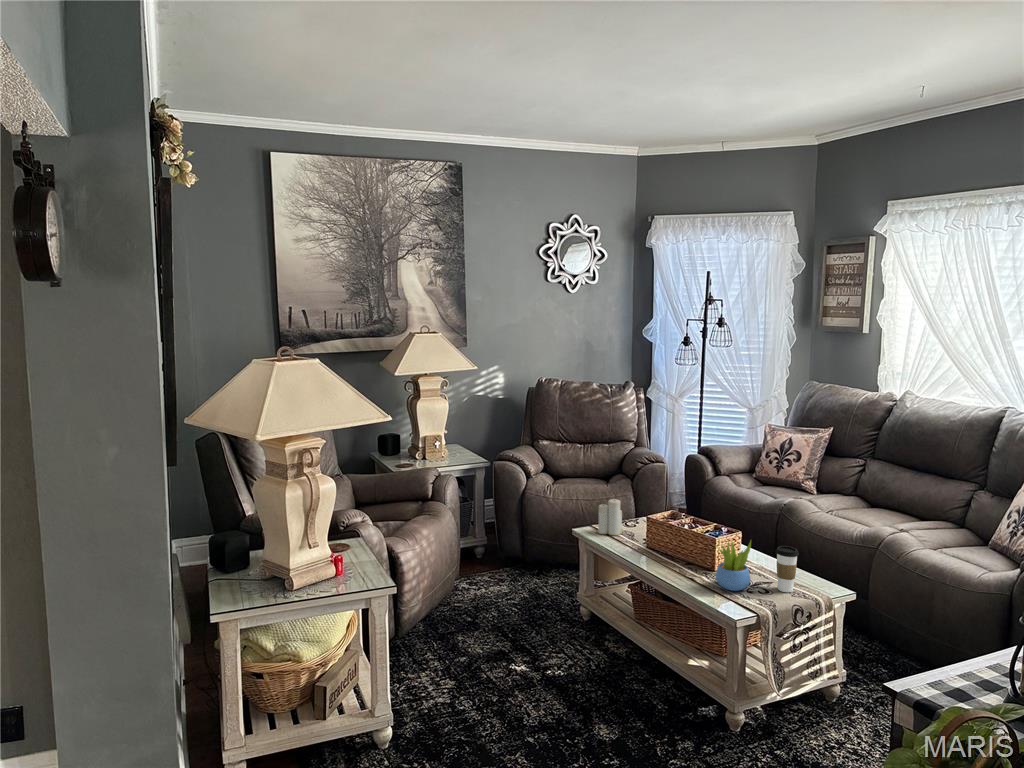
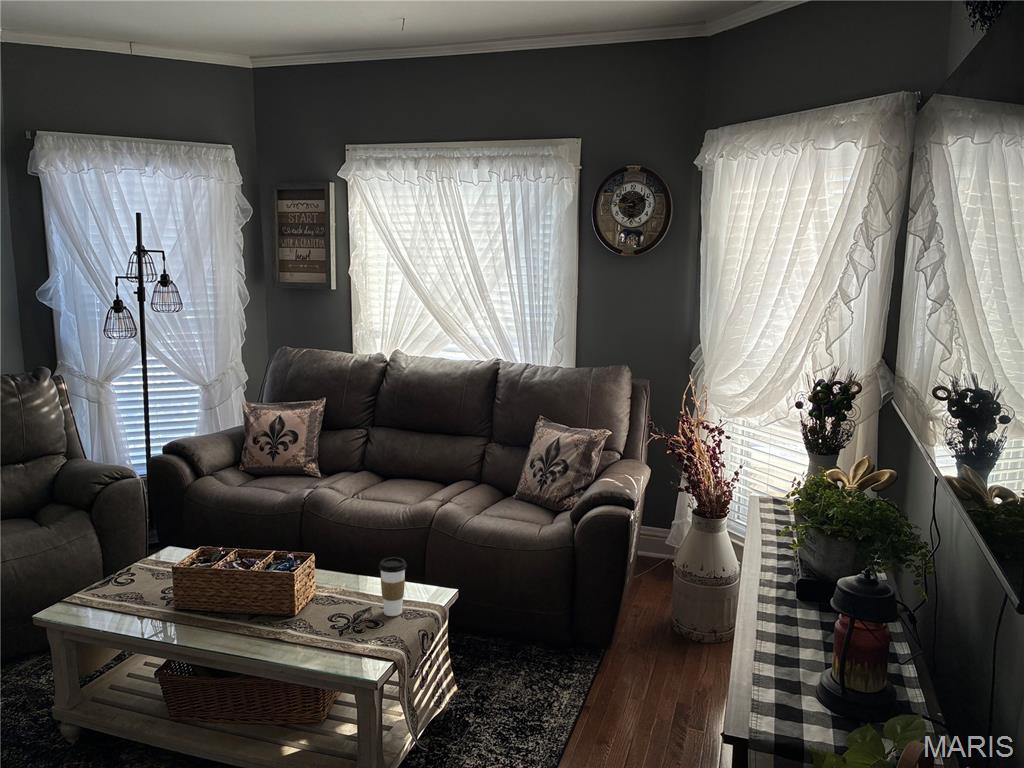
candle: present [597,499,624,535] -> none [77,548,122,611]
succulent plant: present [715,541,751,591] -> none [309,563,356,638]

